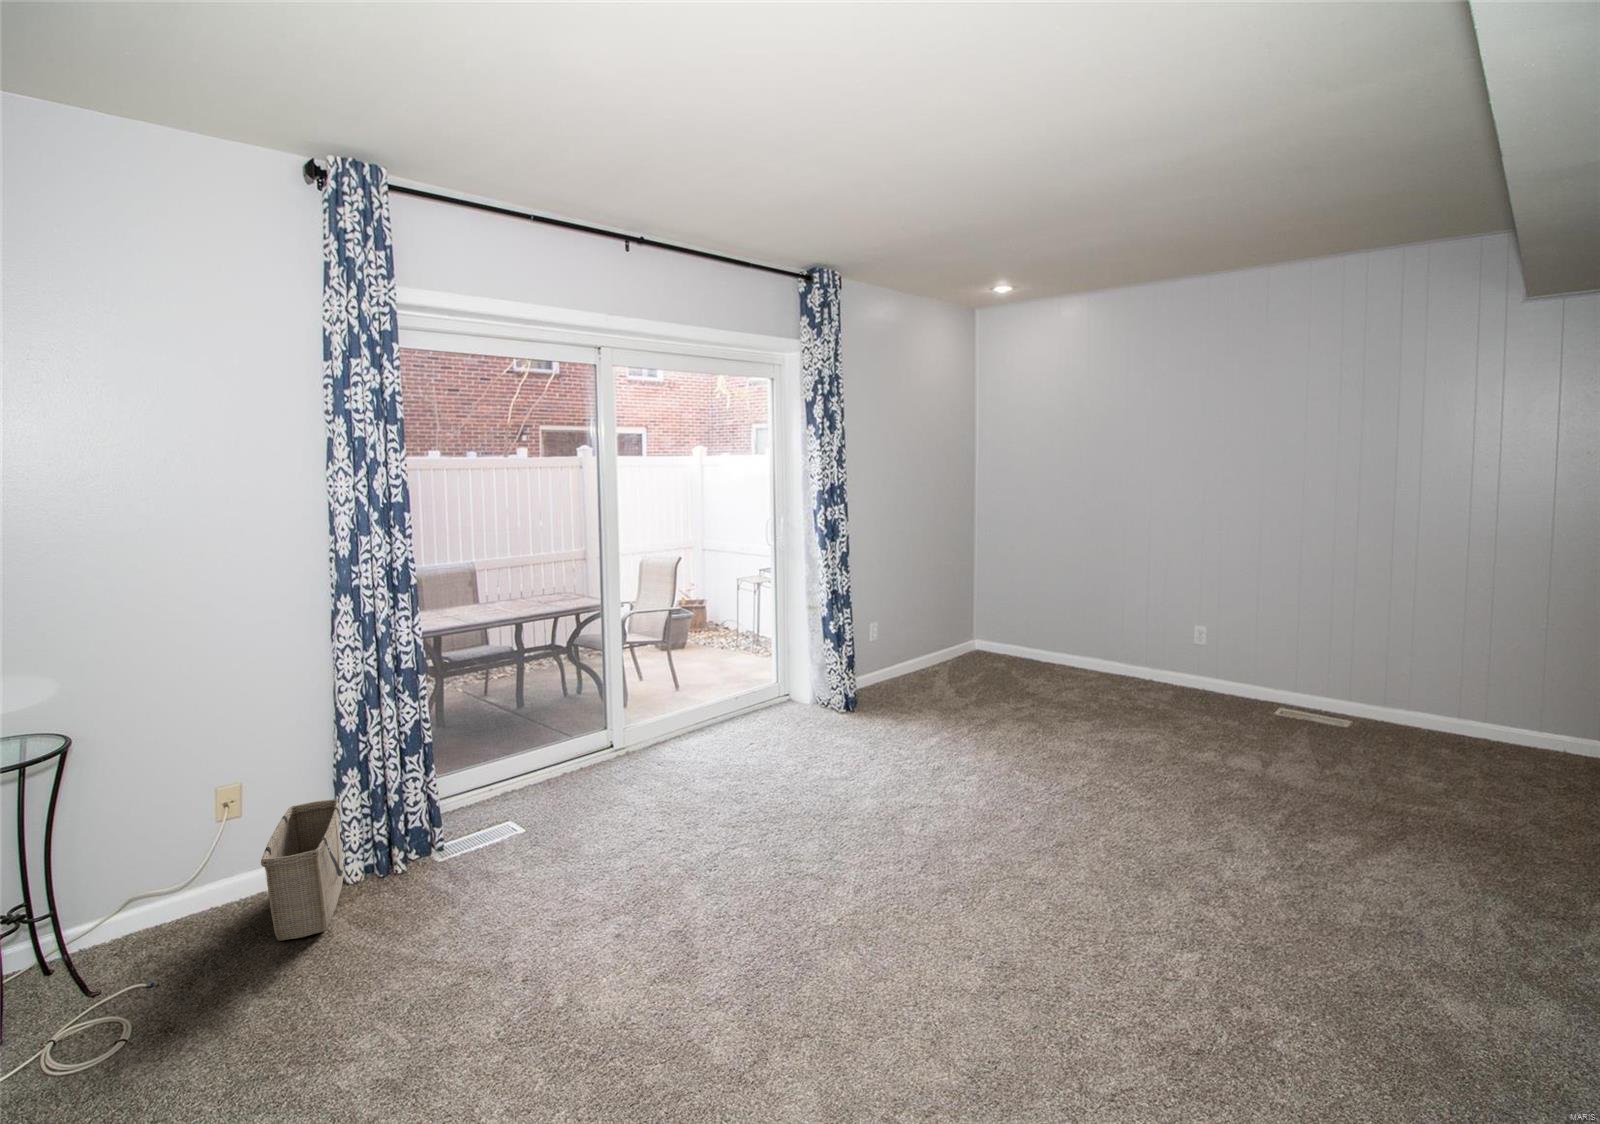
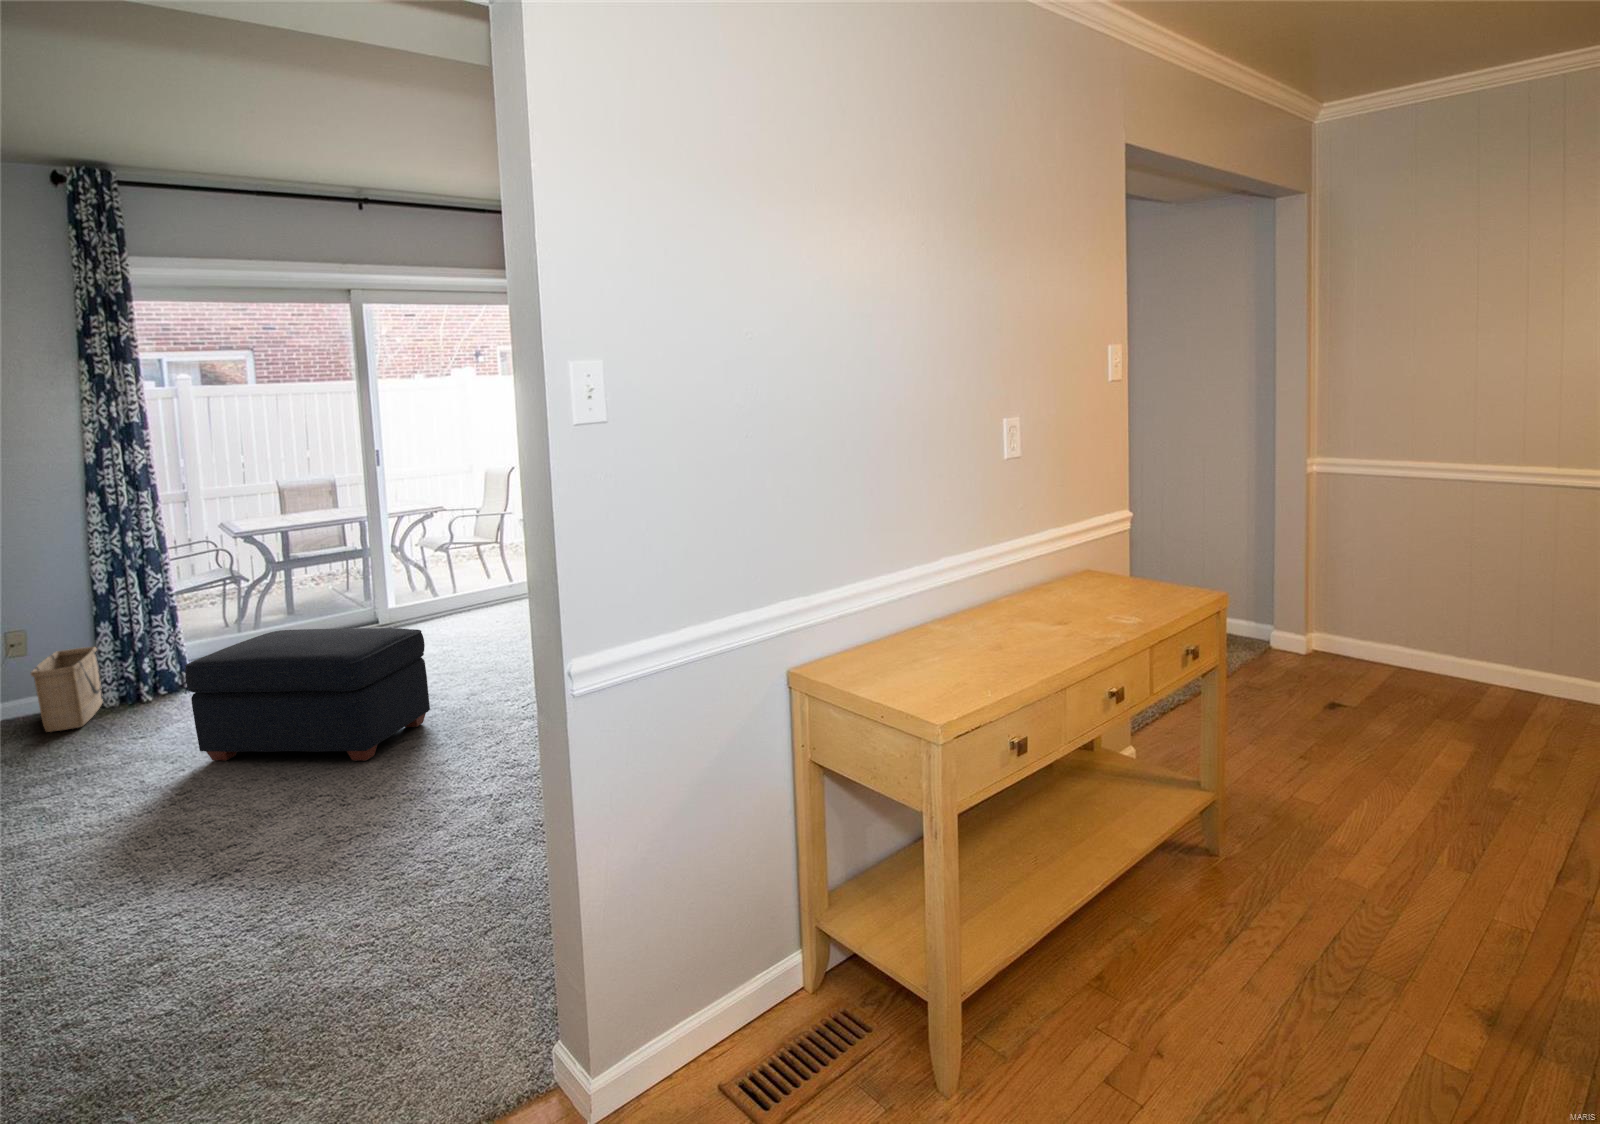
ottoman: none [499,813,821,1074] -> present [185,628,430,761]

